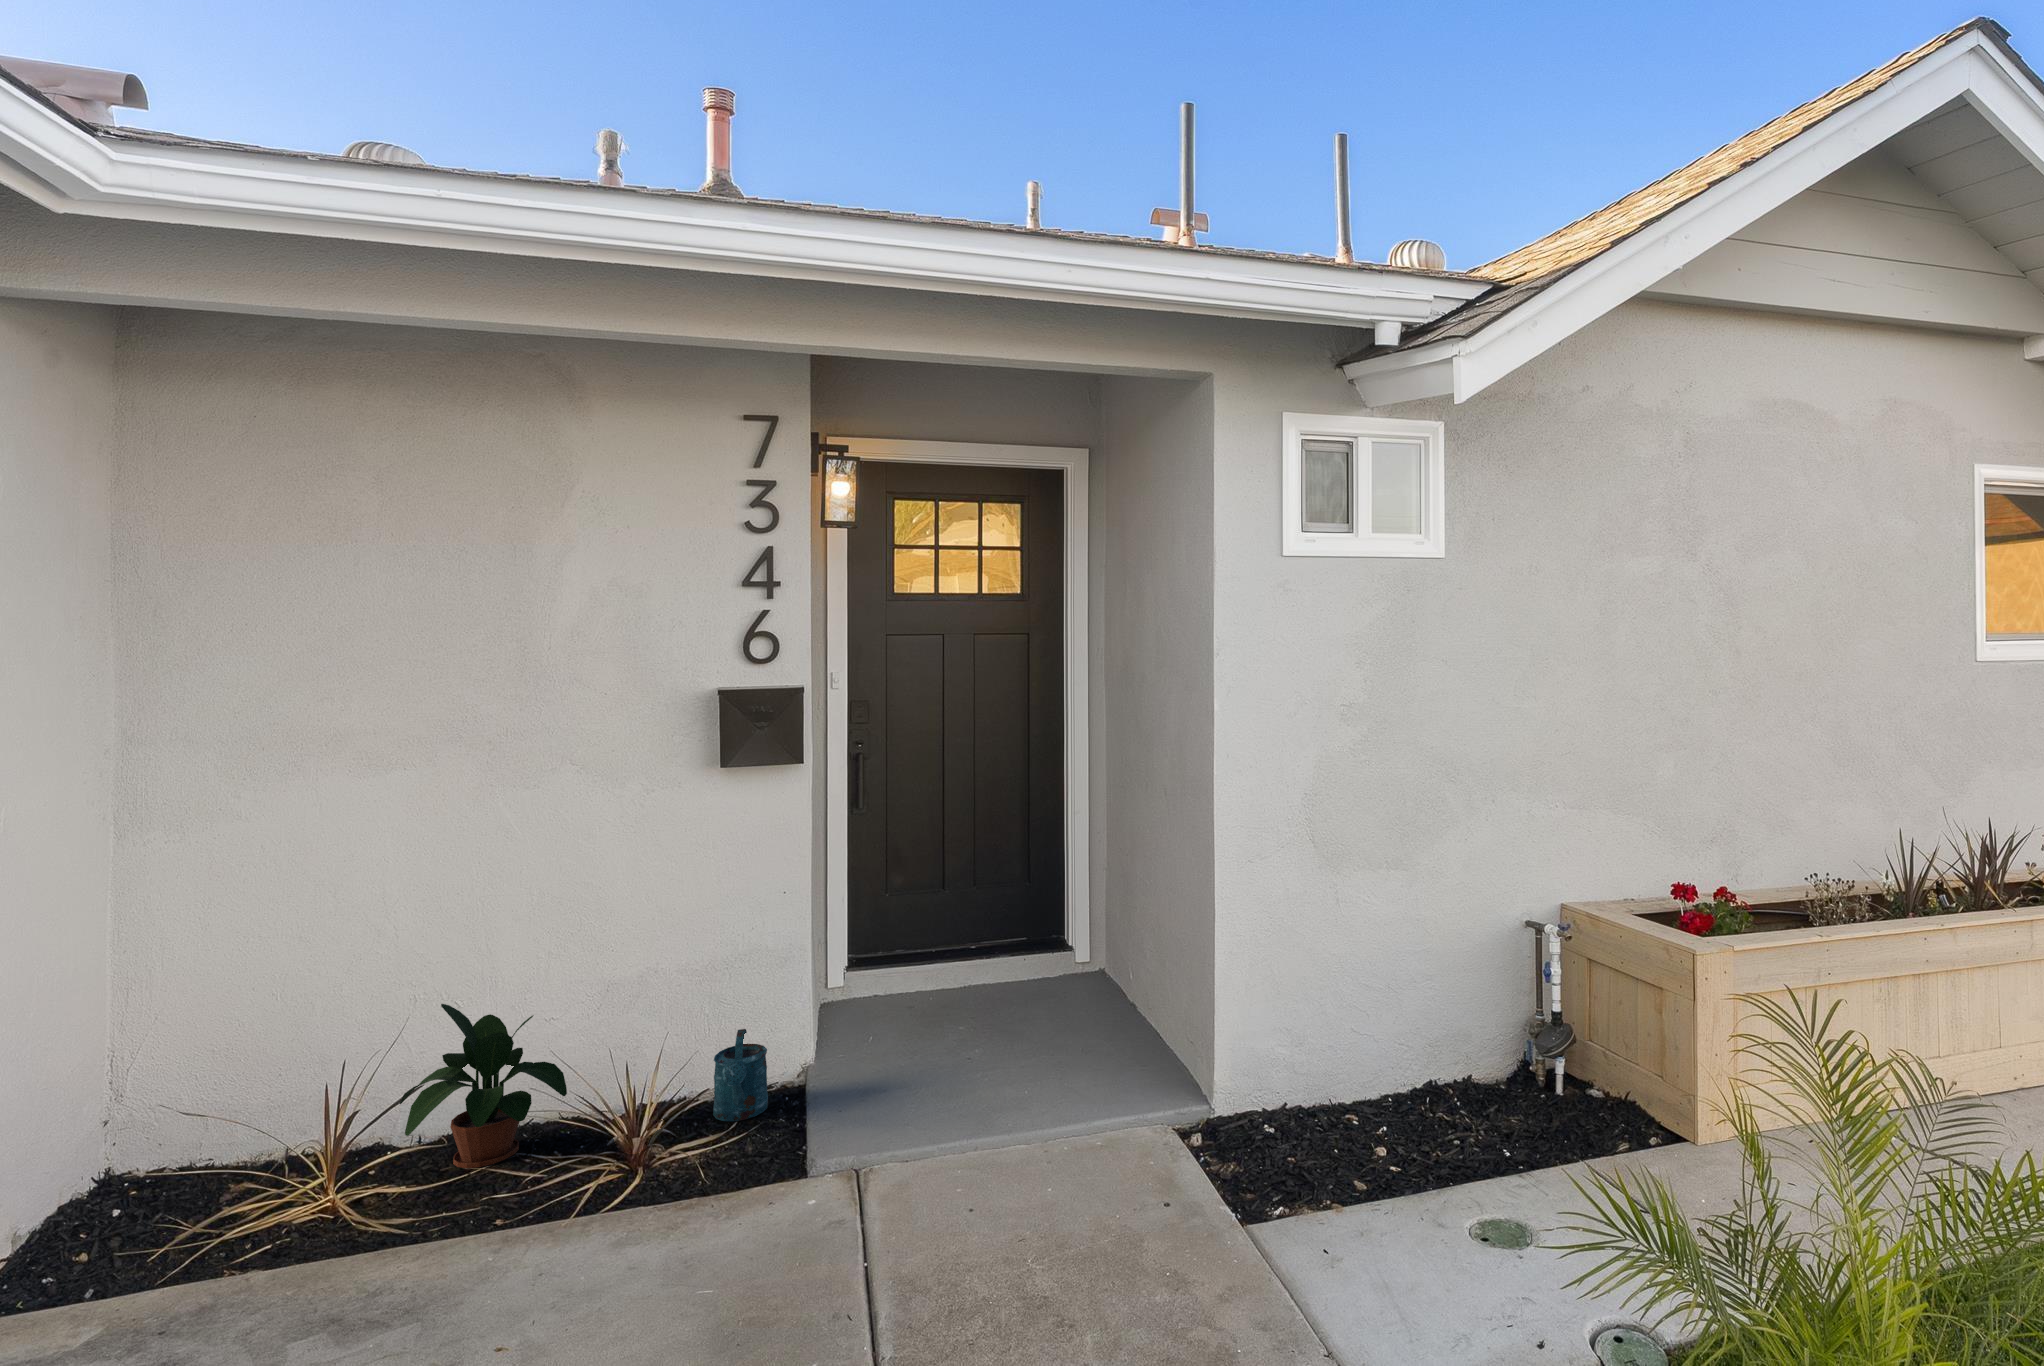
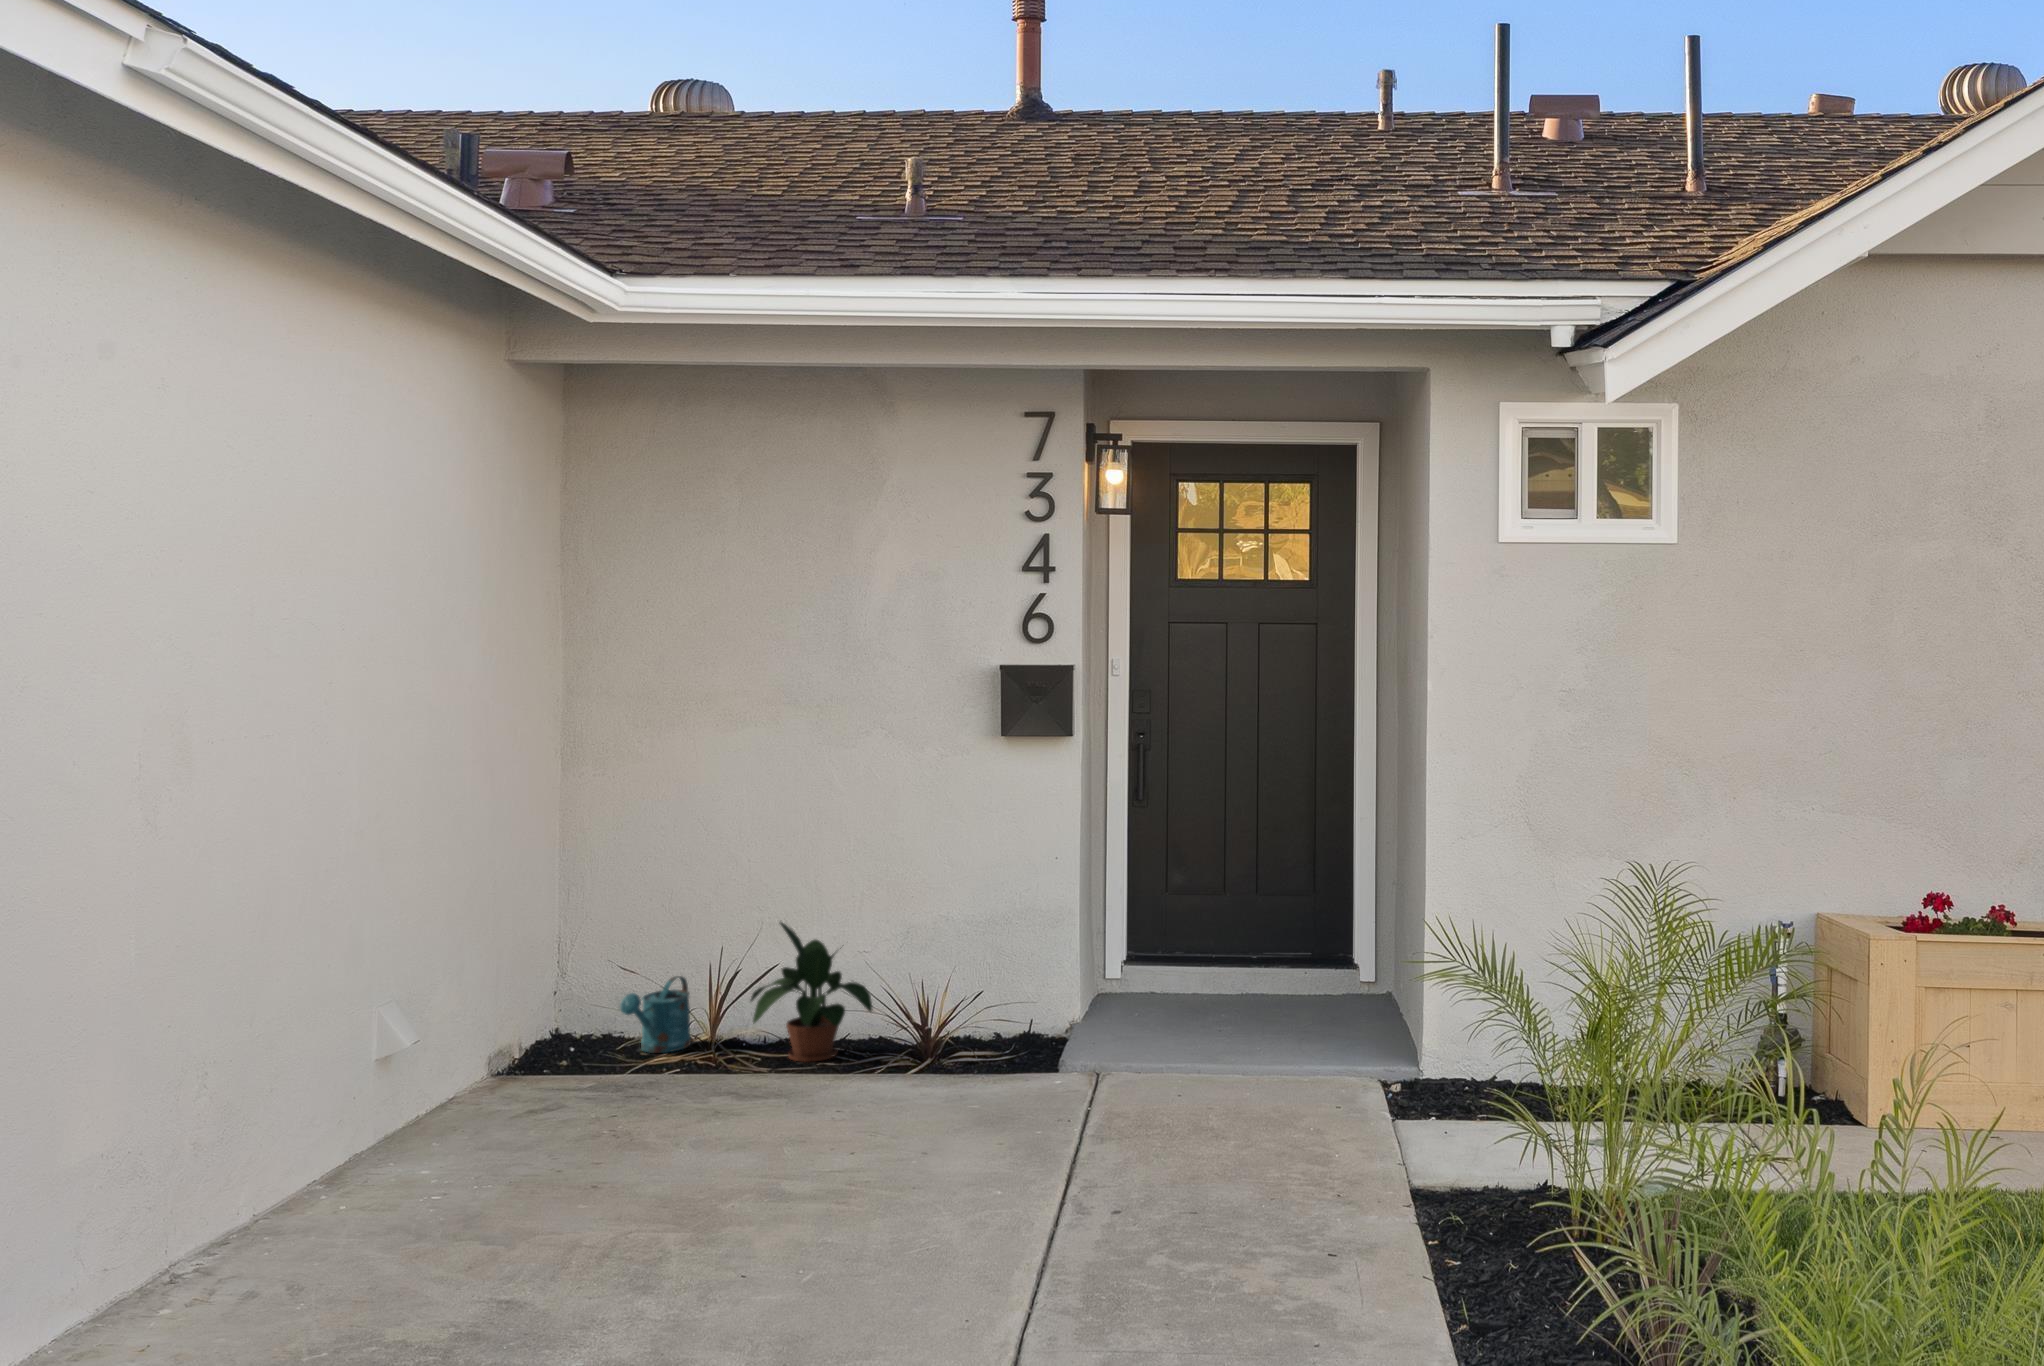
watering can: present [713,1029,768,1121] -> present [620,976,691,1053]

